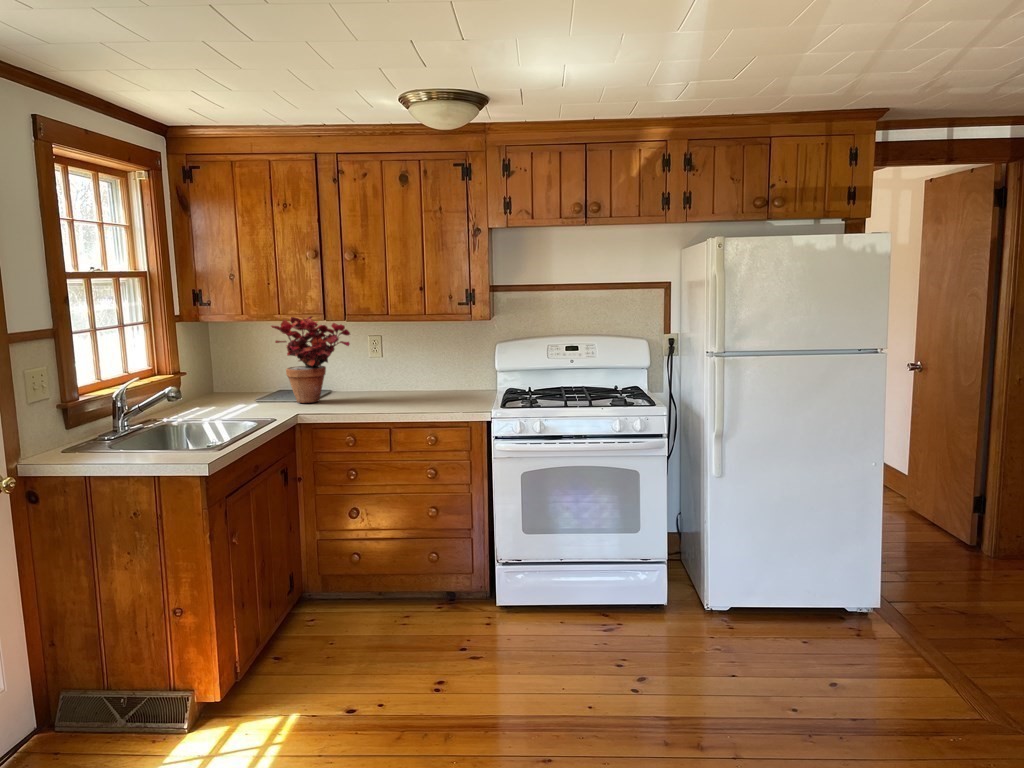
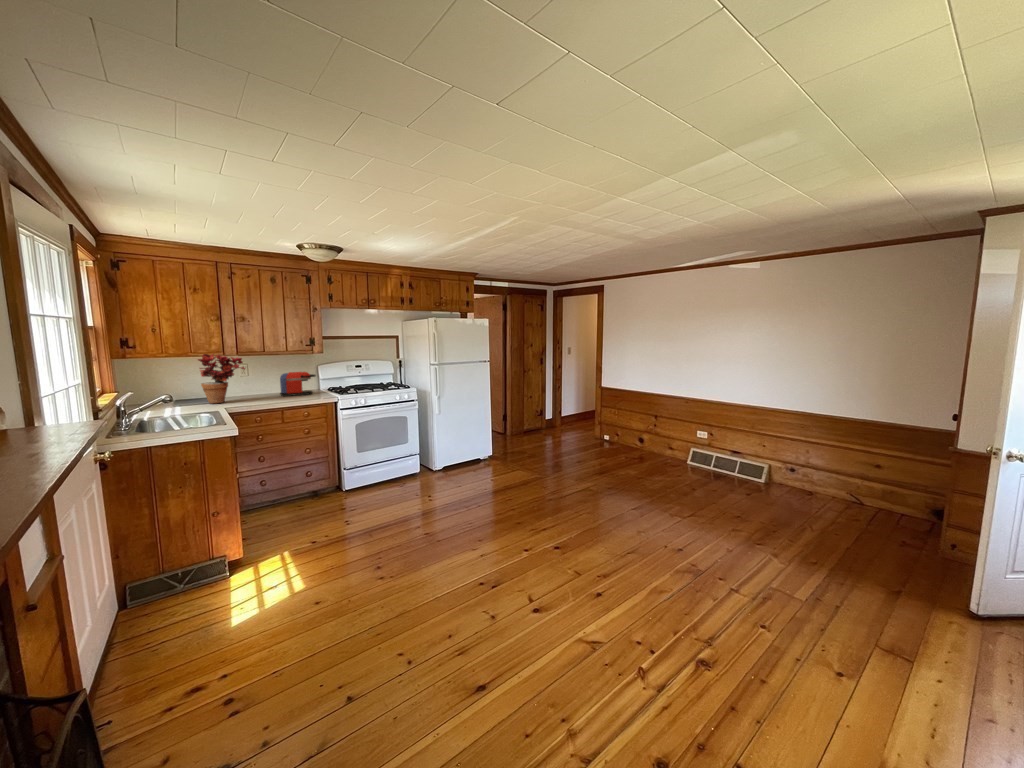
coffee maker: none [411,354,471,400] -> present [280,372,316,396]

